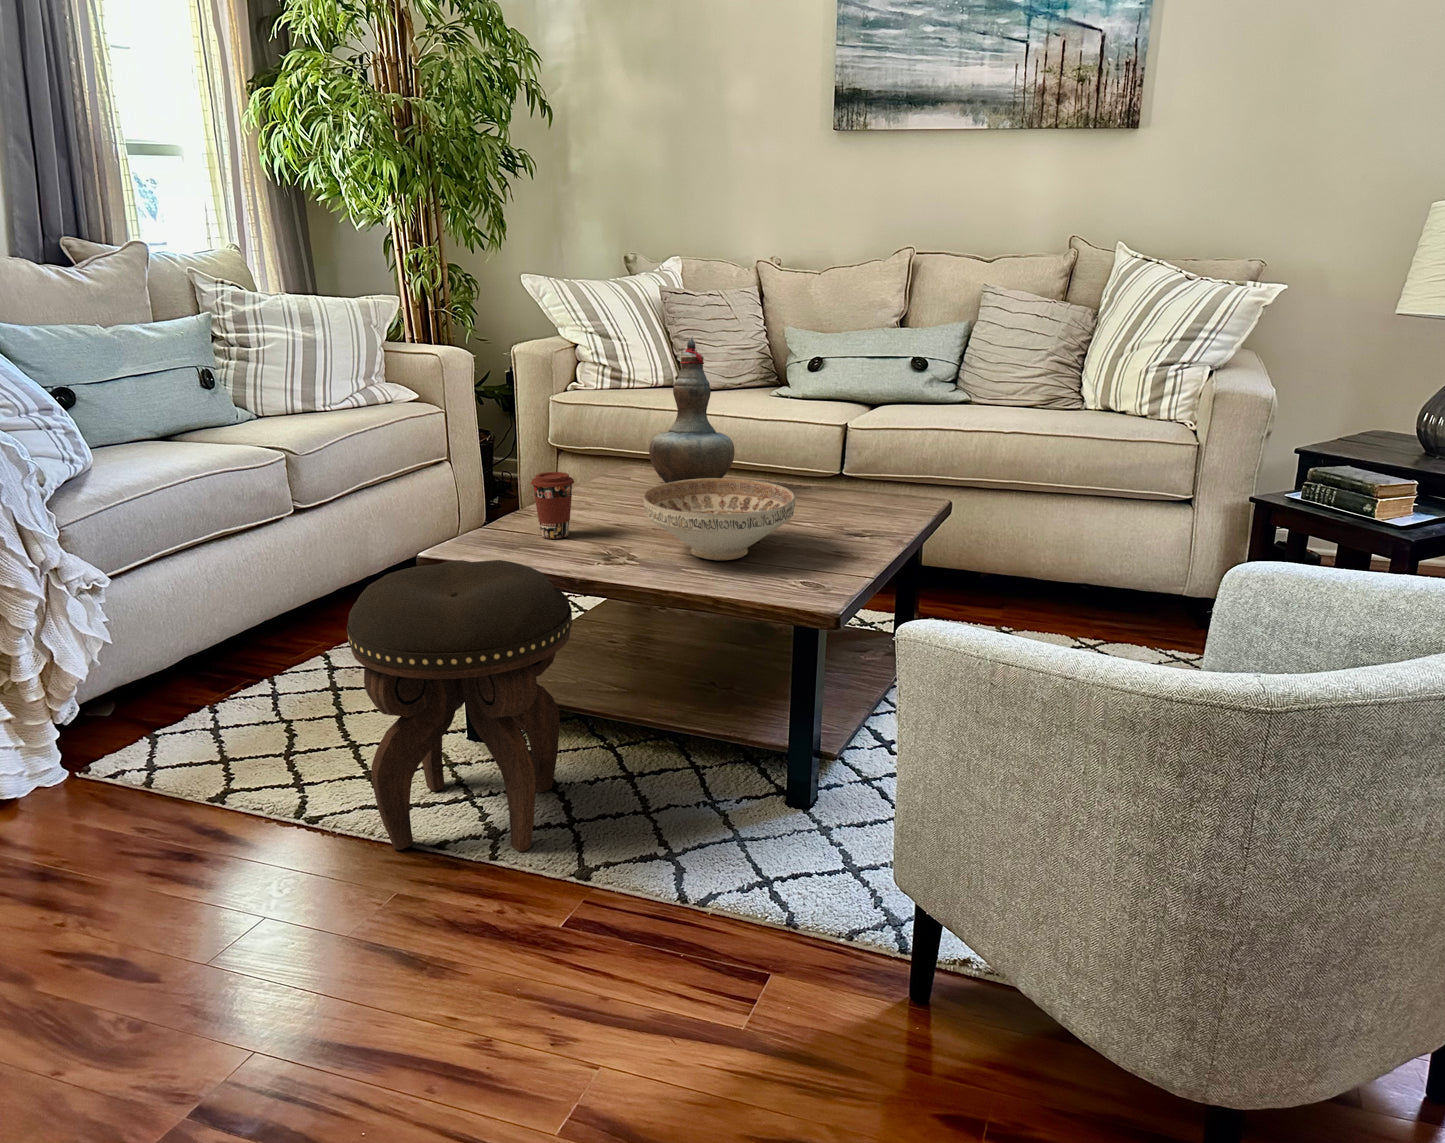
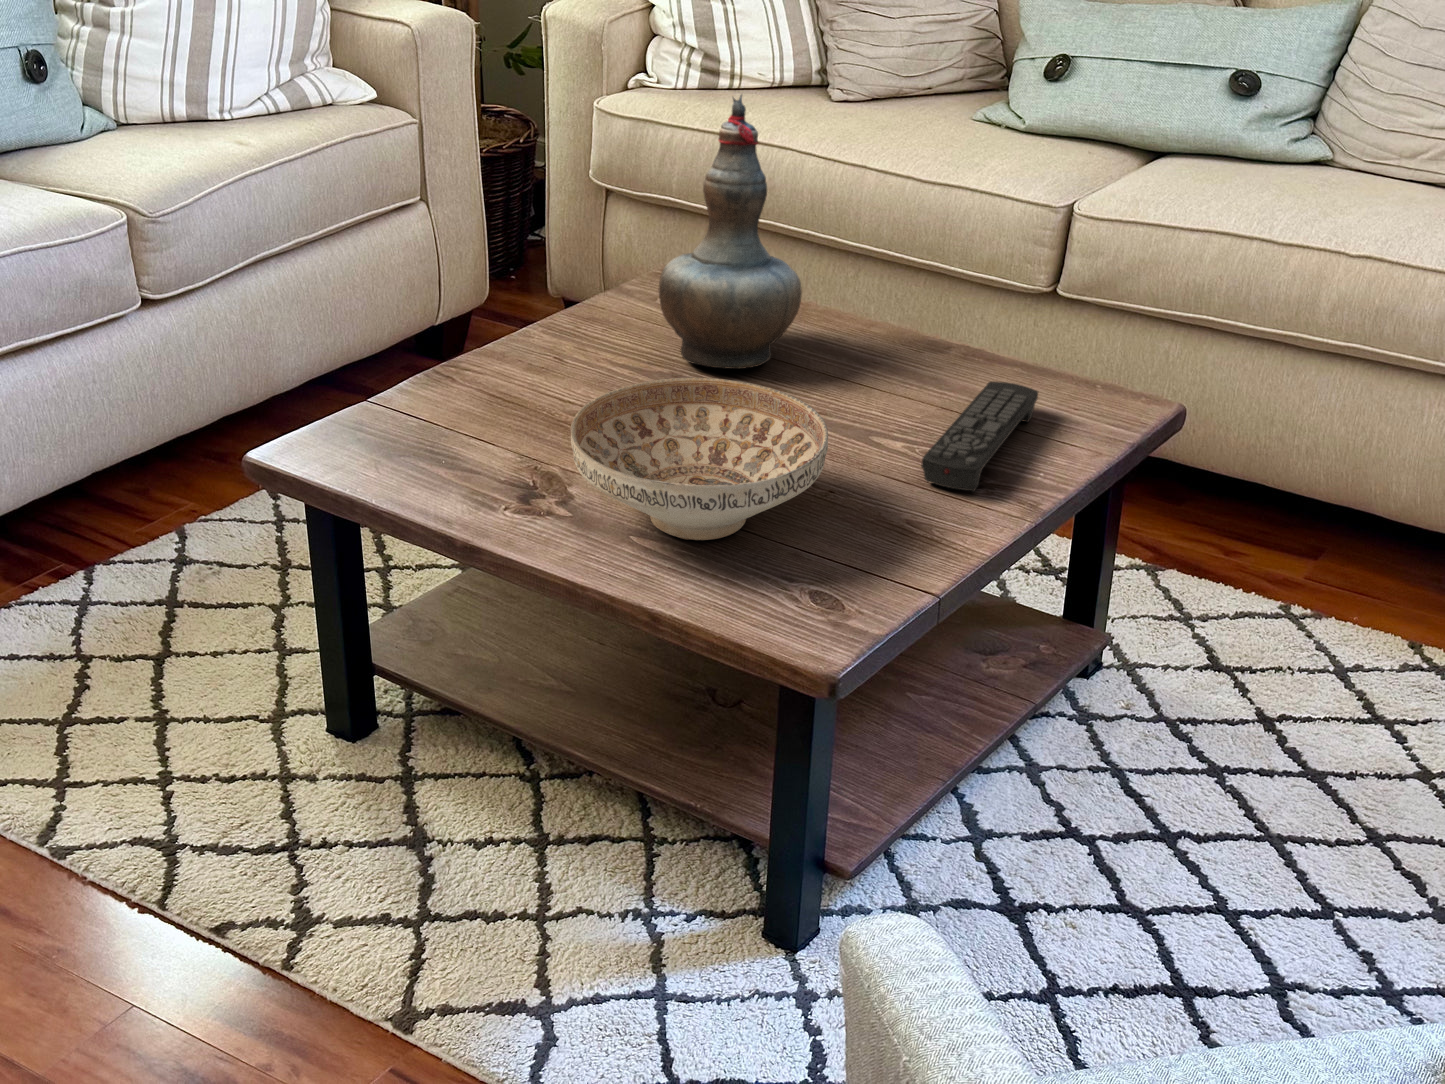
coffee cup: present [531,472,574,539] -> none [416,342,488,453]
remote control: none [836,486,881,532] -> present [922,382,1038,492]
footstool: present [347,560,572,852] -> none [71,494,430,965]

